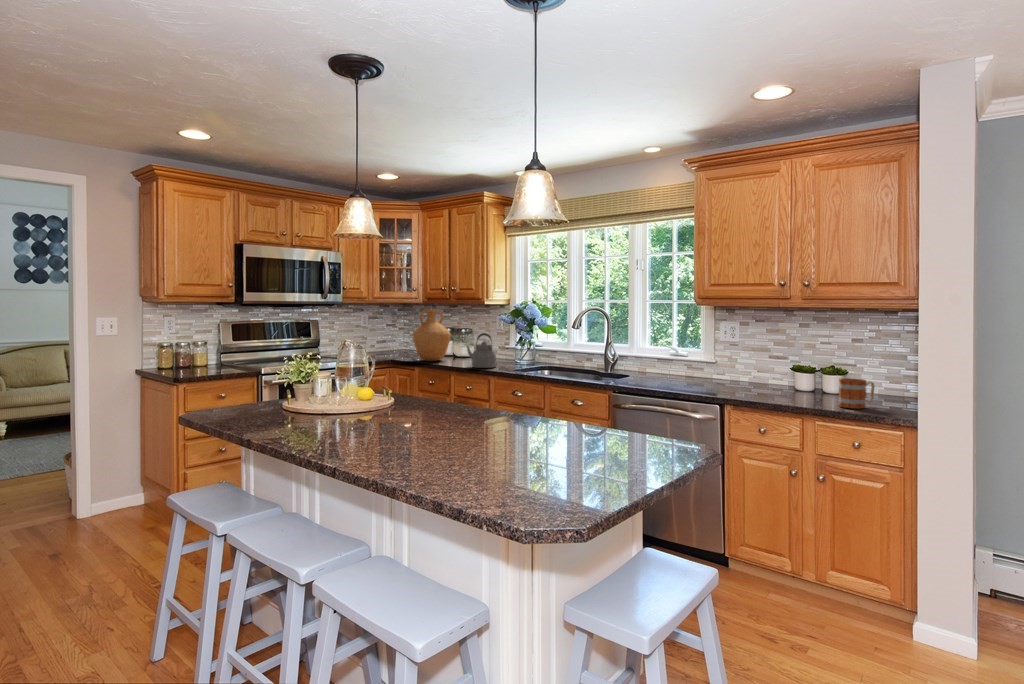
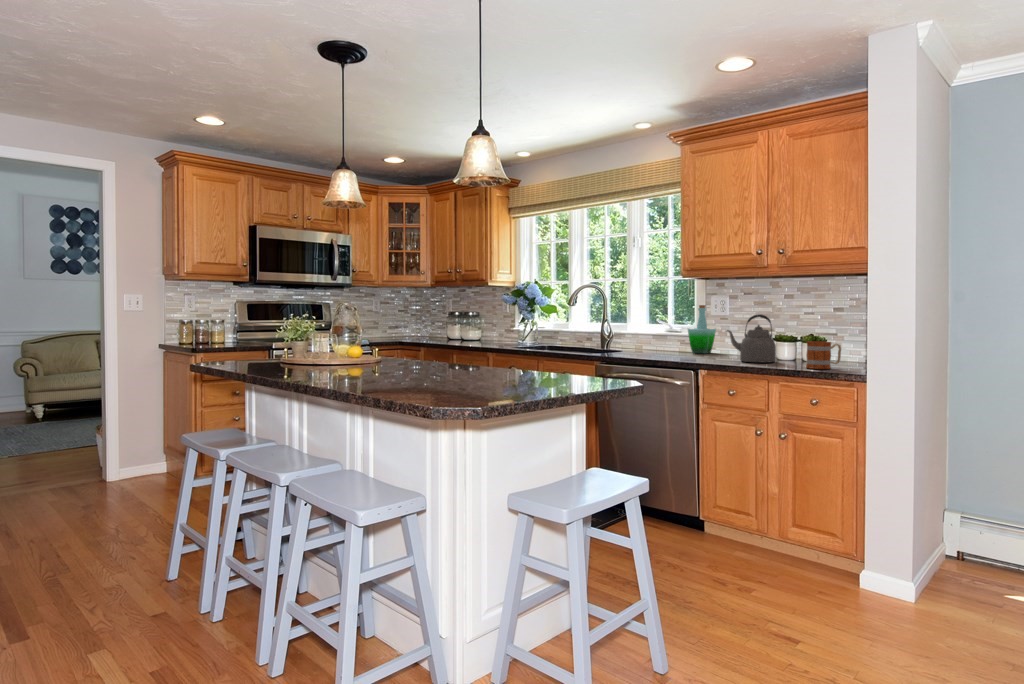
vase: present [413,309,451,361] -> none [420,291,457,342]
bottle: none [698,332,725,381] -> present [688,305,716,353]
kettle: present [465,333,496,368] -> present [726,314,776,363]

